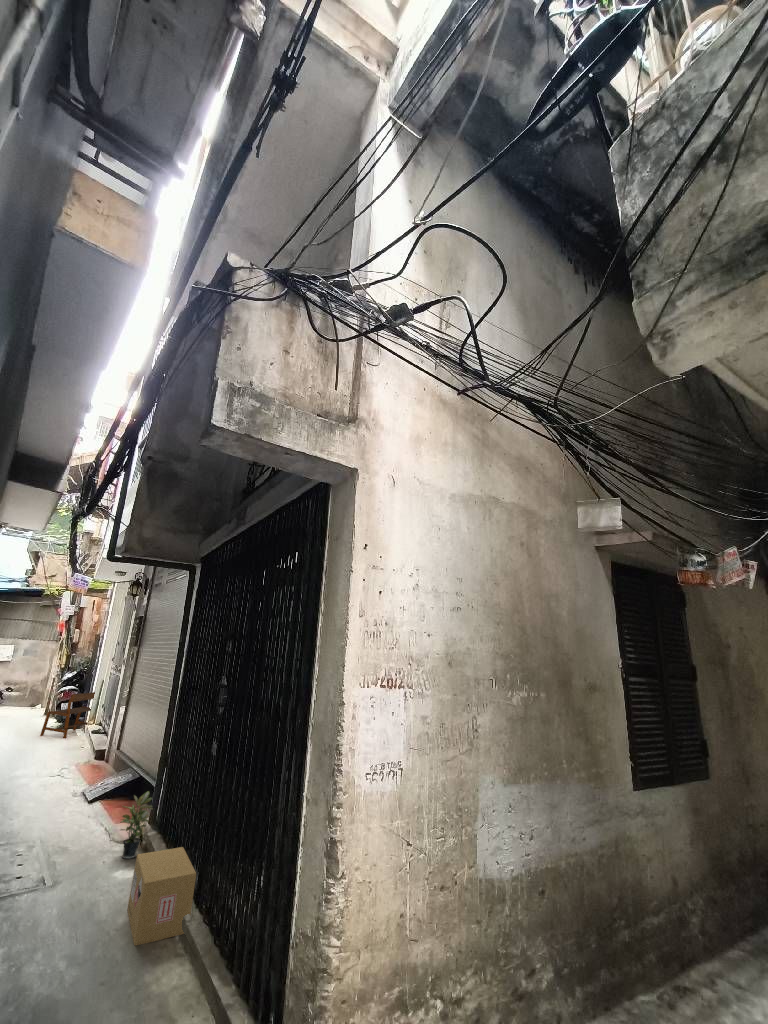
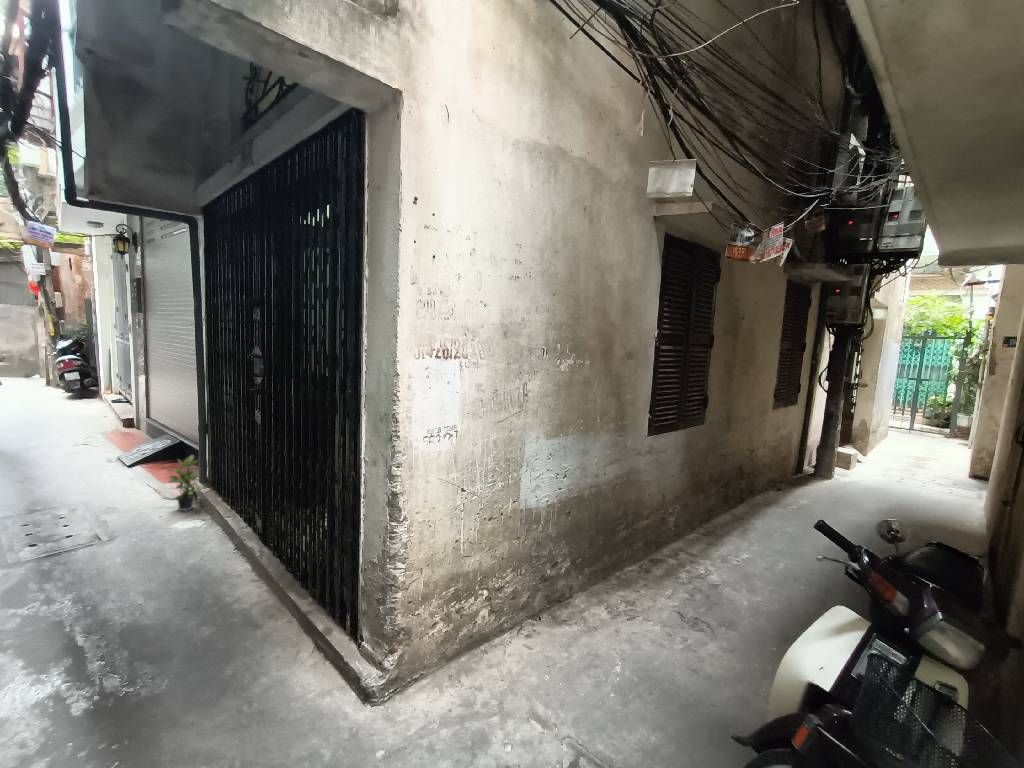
bench: present [40,692,95,739] -> none [49,360,116,408]
cardboard box: present [127,847,196,945] -> none [194,500,259,577]

